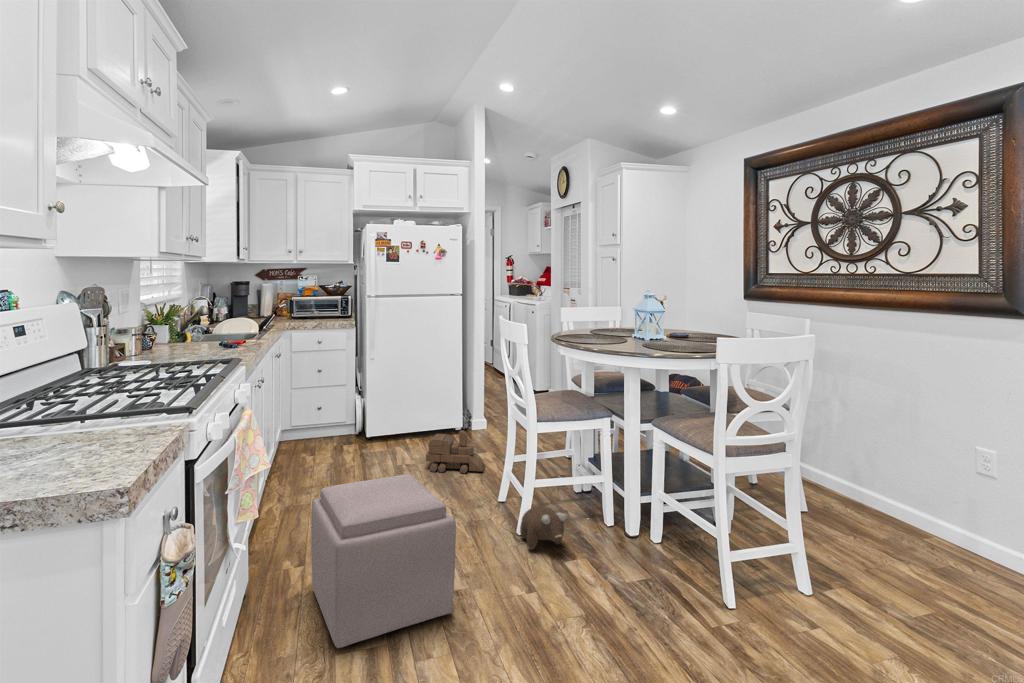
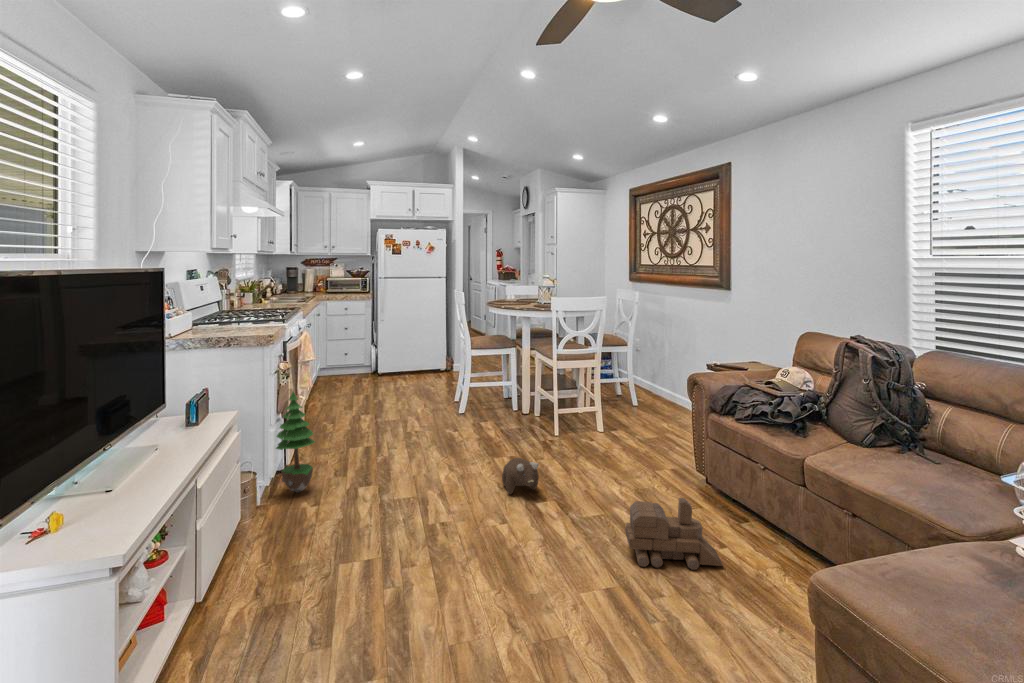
potted tree: none [250,423,300,547] -> present [276,392,315,493]
toy train: present [426,430,485,473] -> present [625,498,723,570]
ottoman: present [311,474,456,648] -> none [322,429,435,558]

